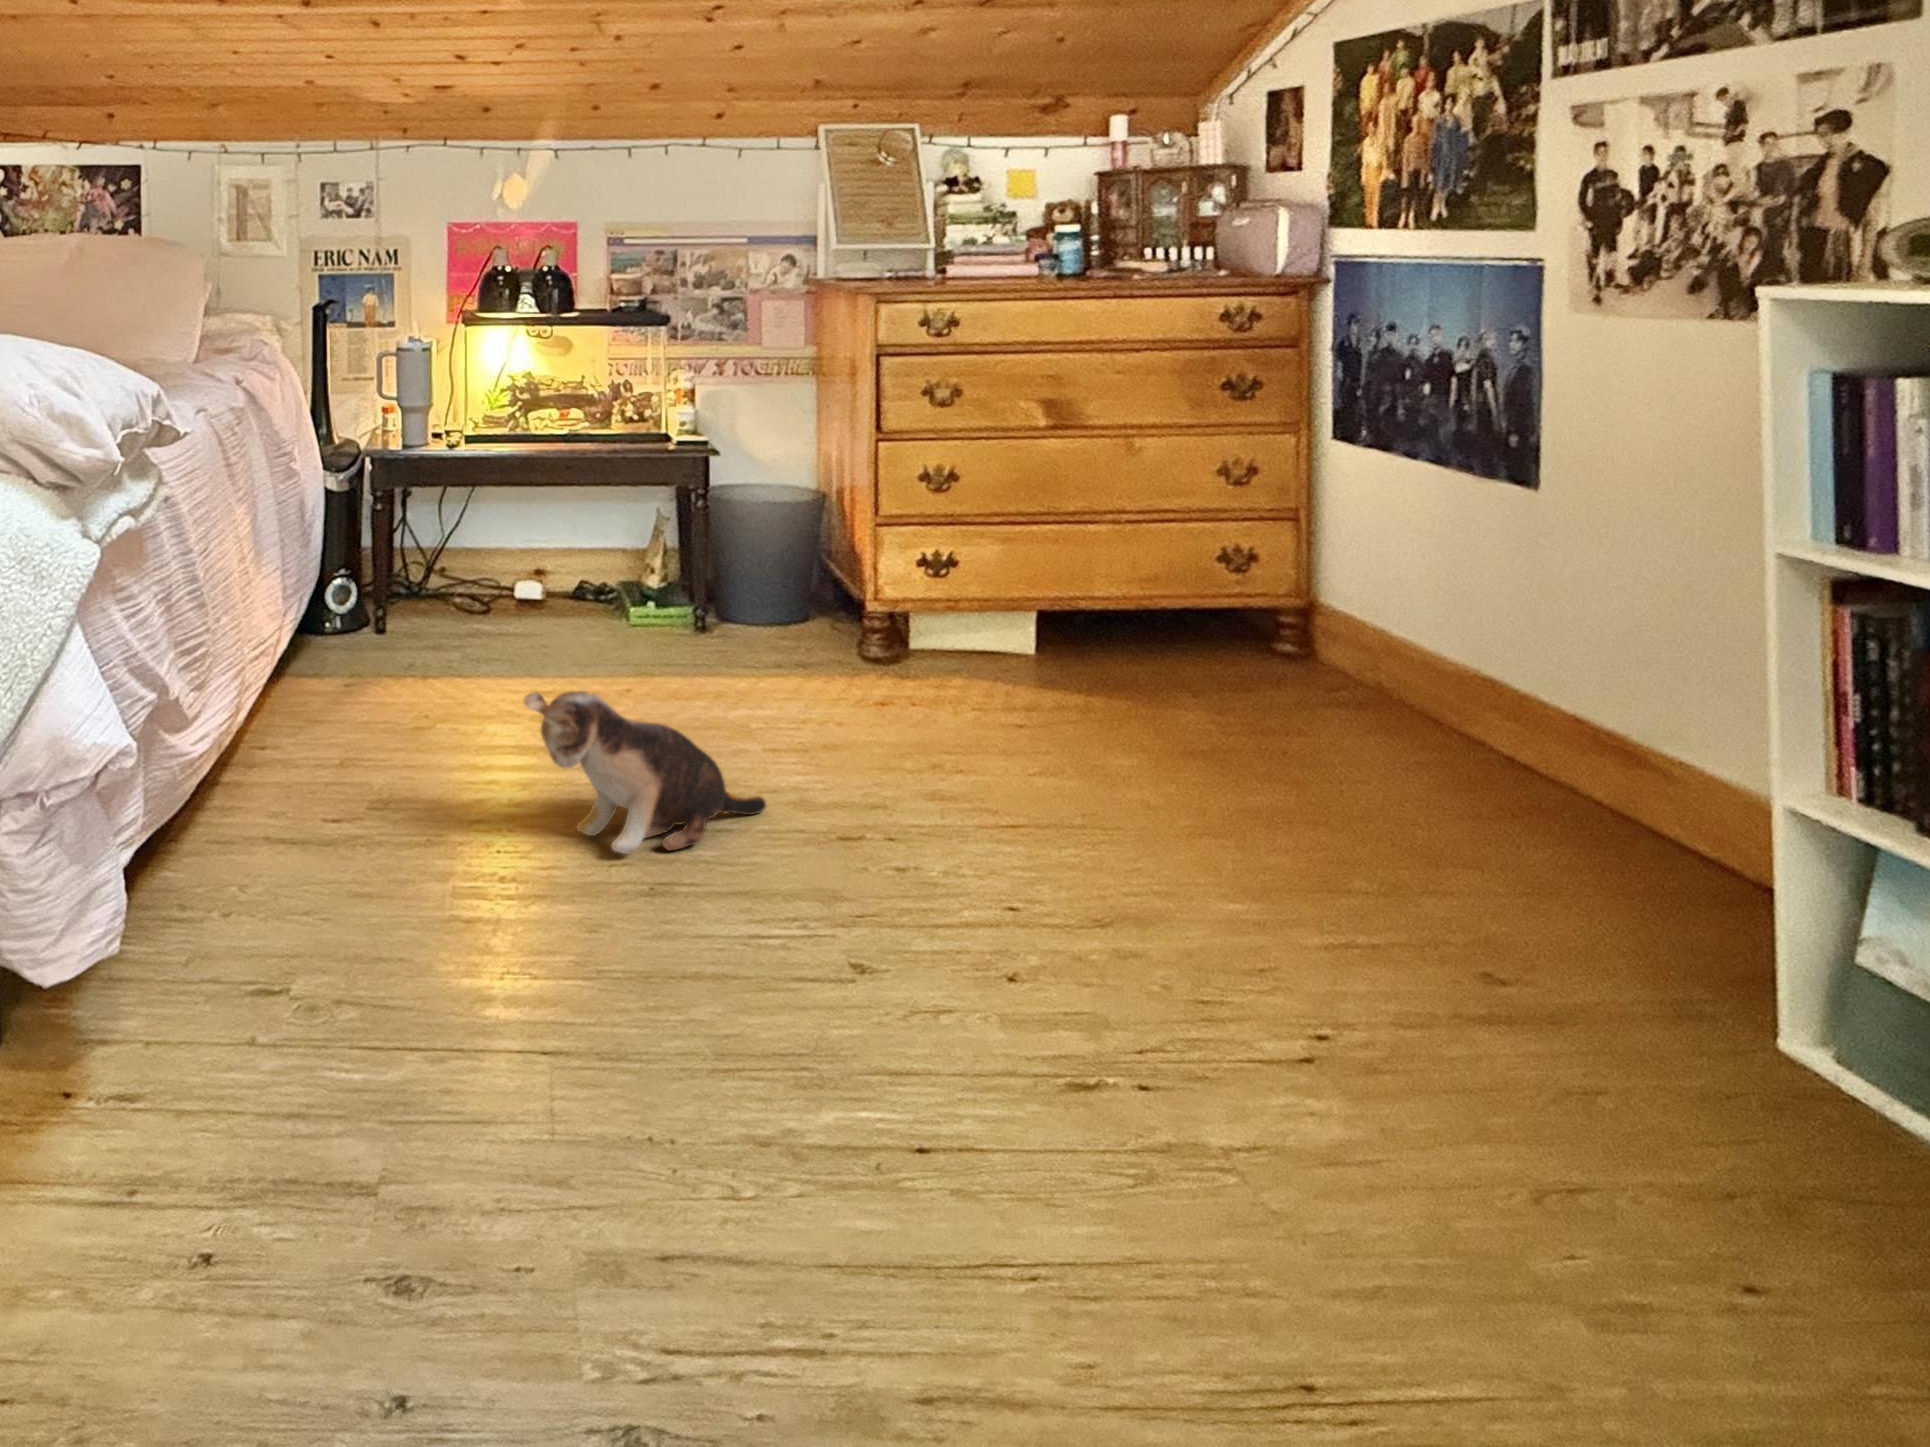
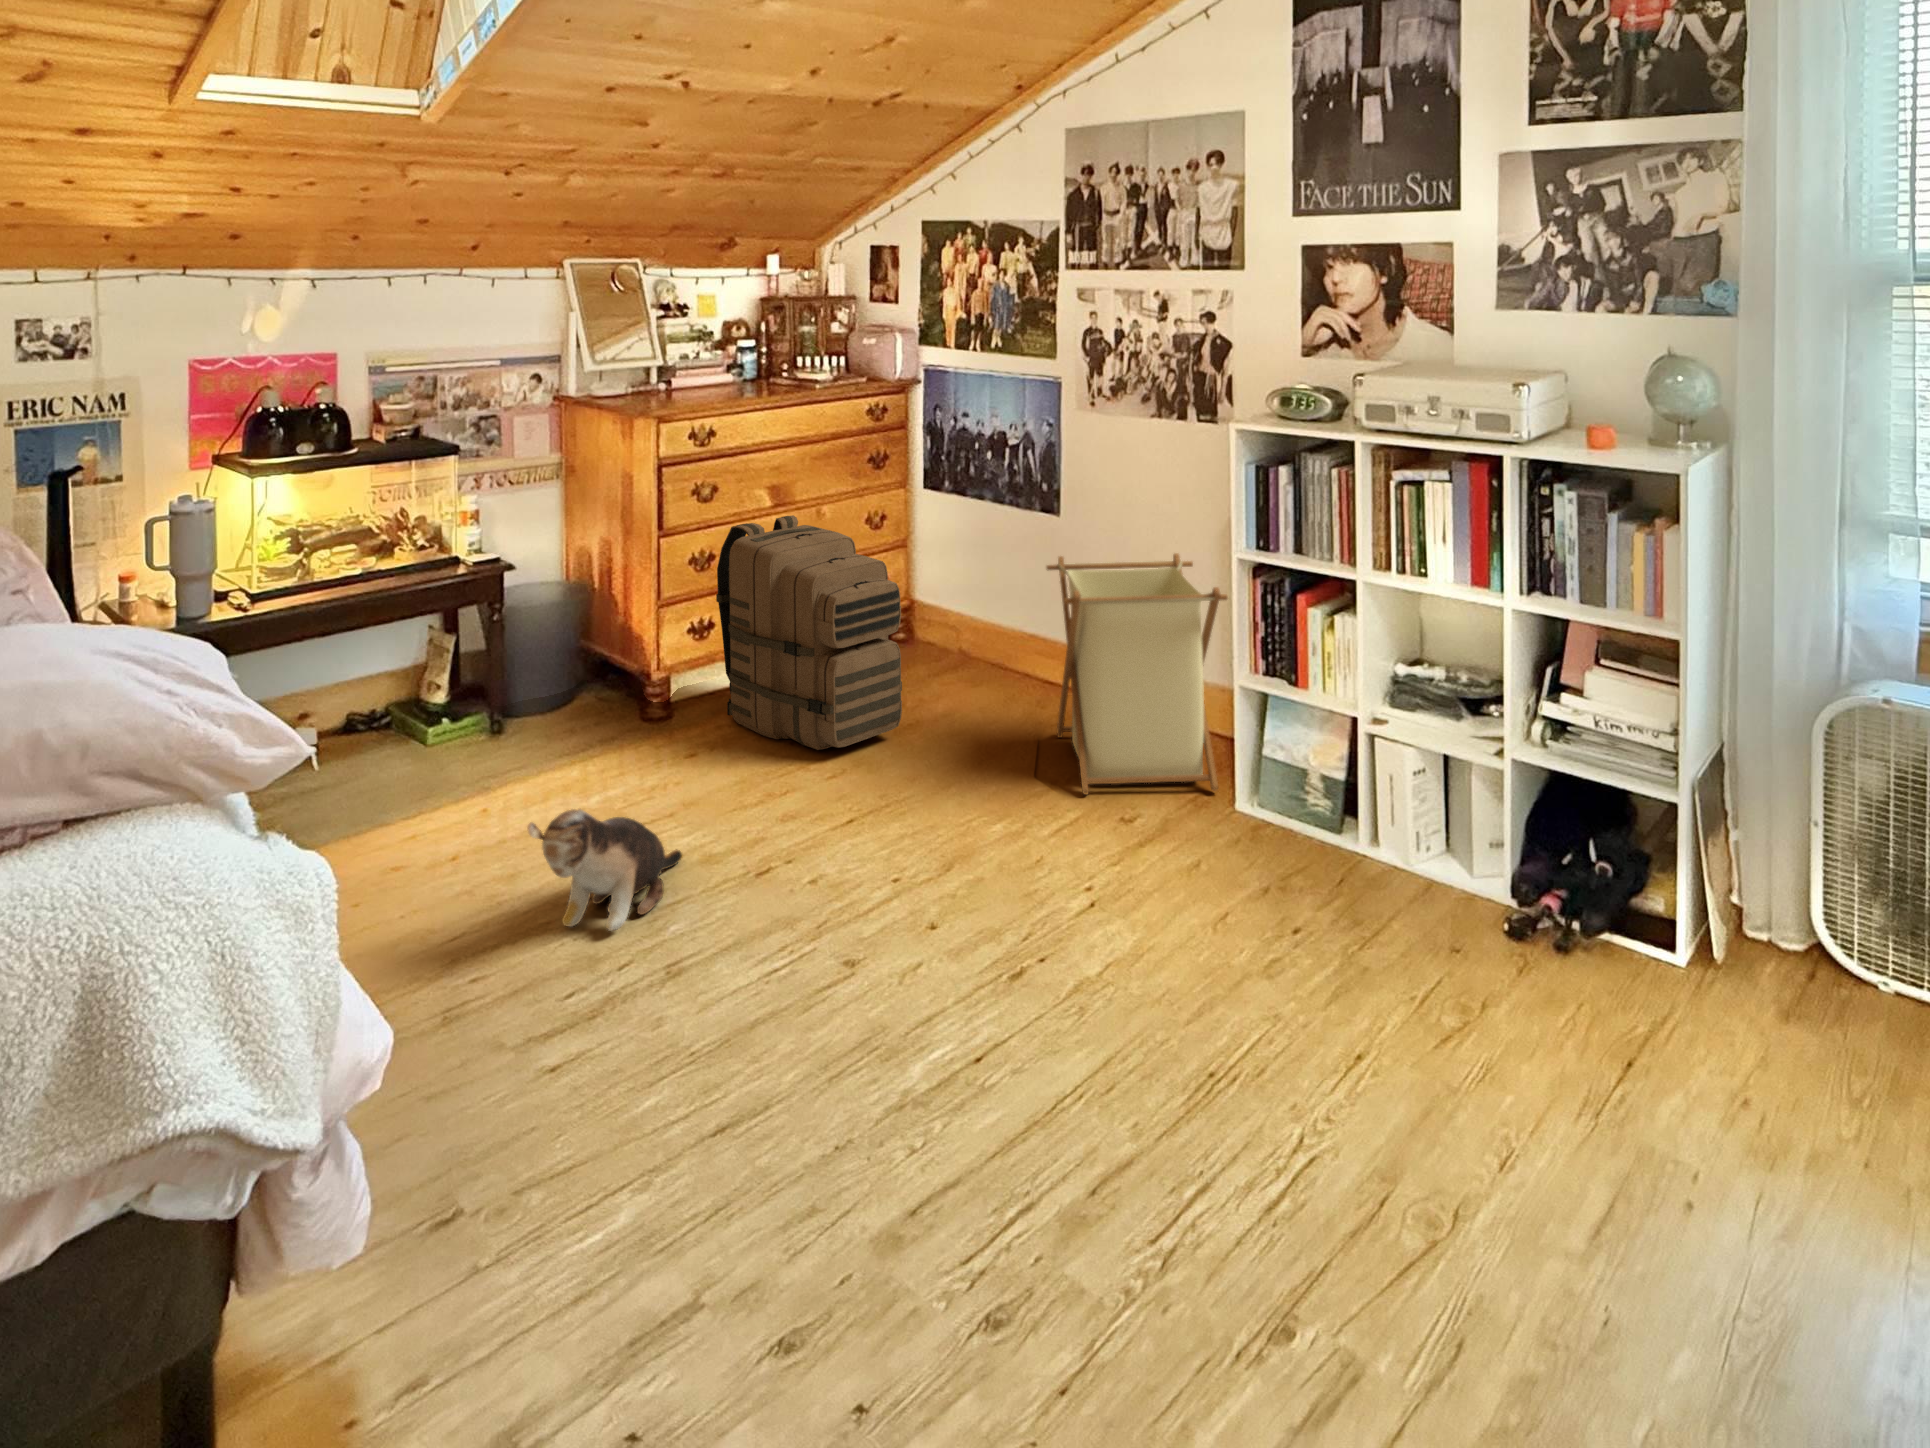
backpack: none [955,437,1184,750] -> present [716,515,902,750]
laundry basket: none [1414,532,1790,999] -> present [1046,553,1228,794]

